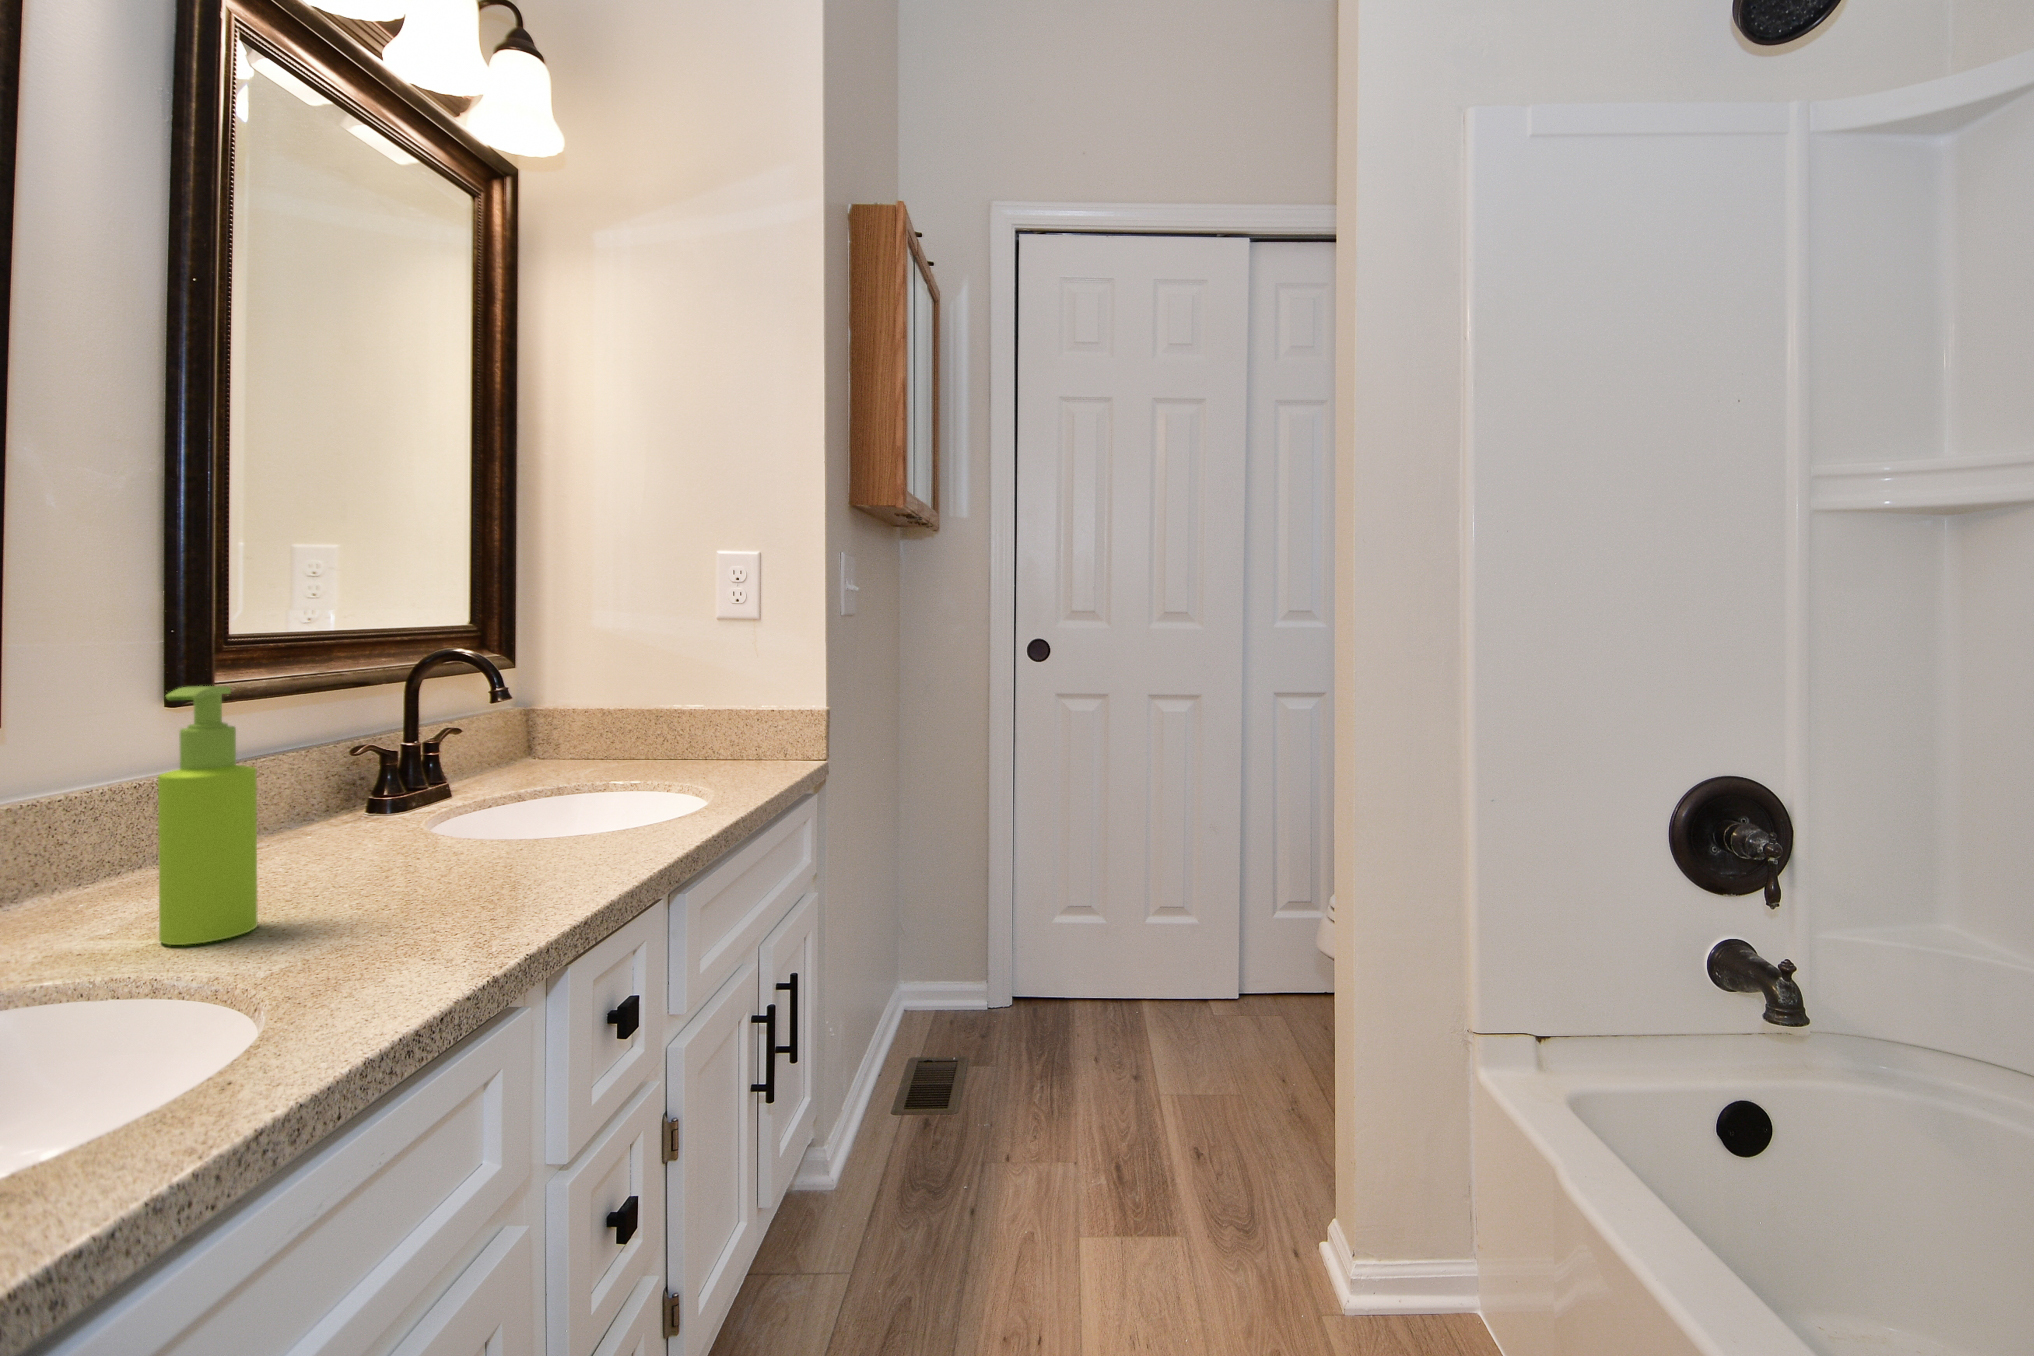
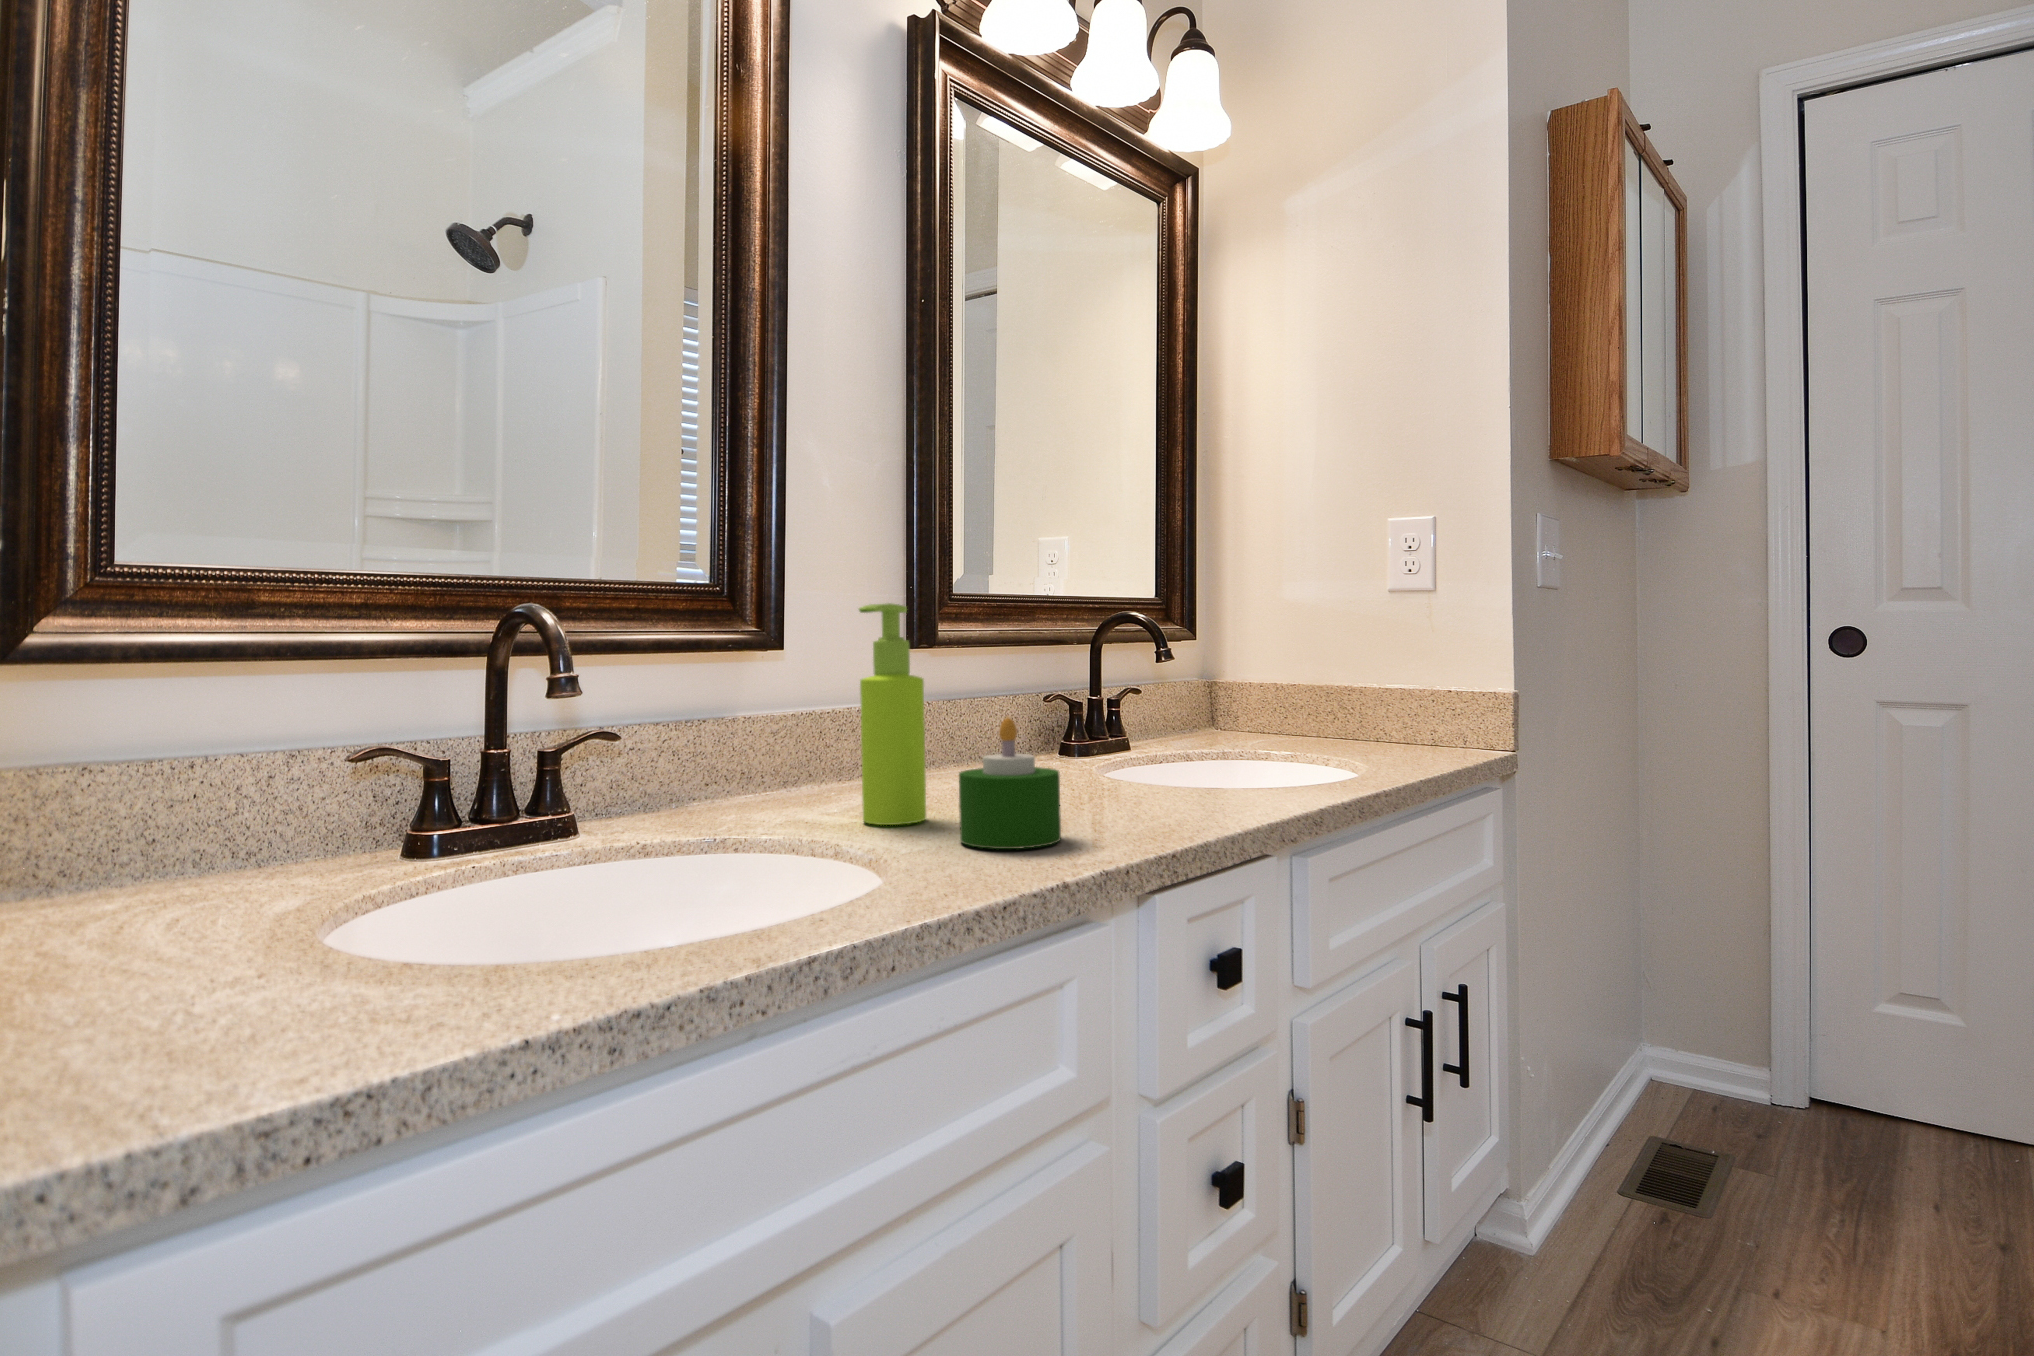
candle: none [332,811,457,952] -> present [959,718,1061,849]

